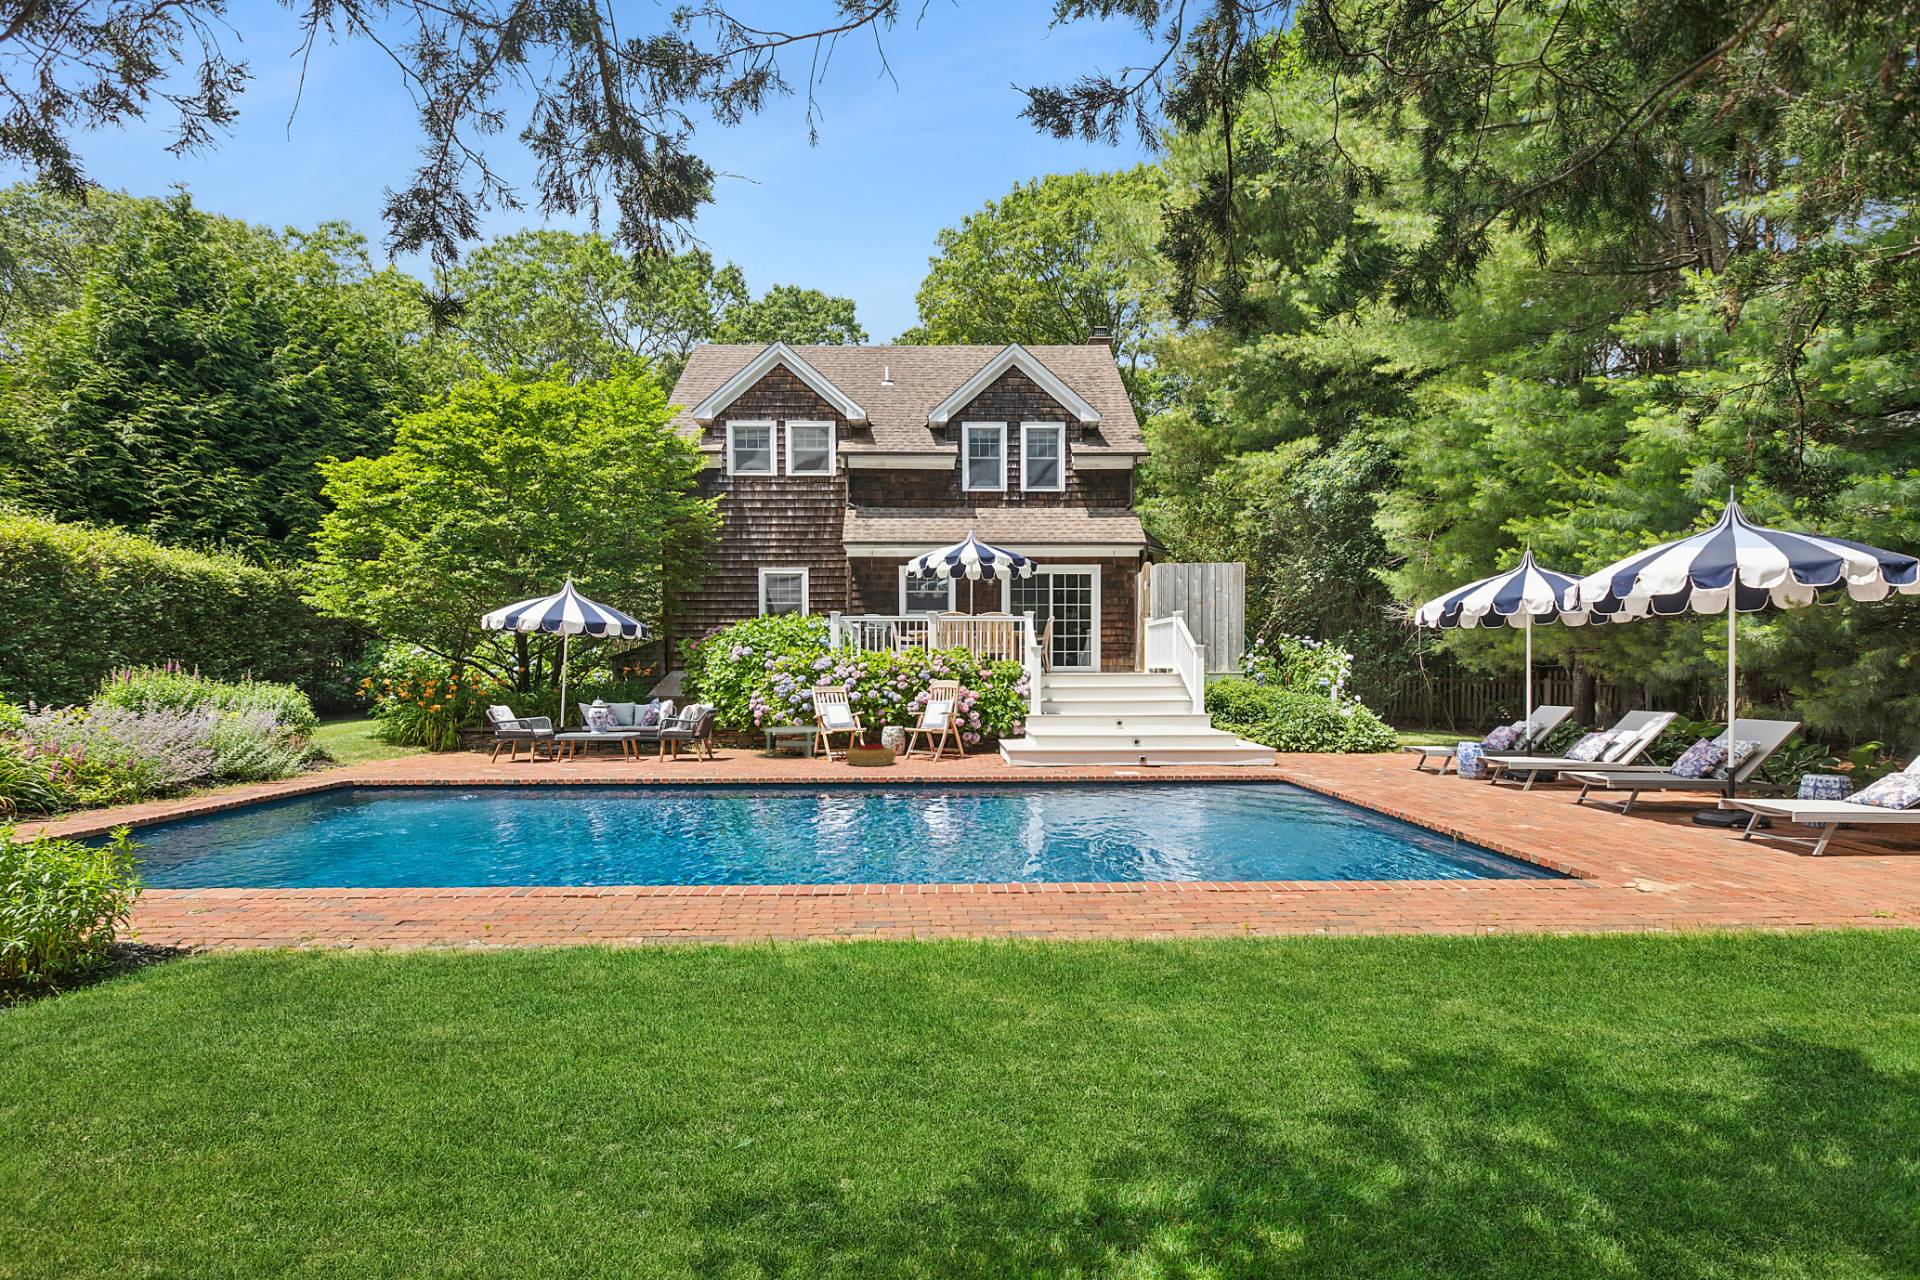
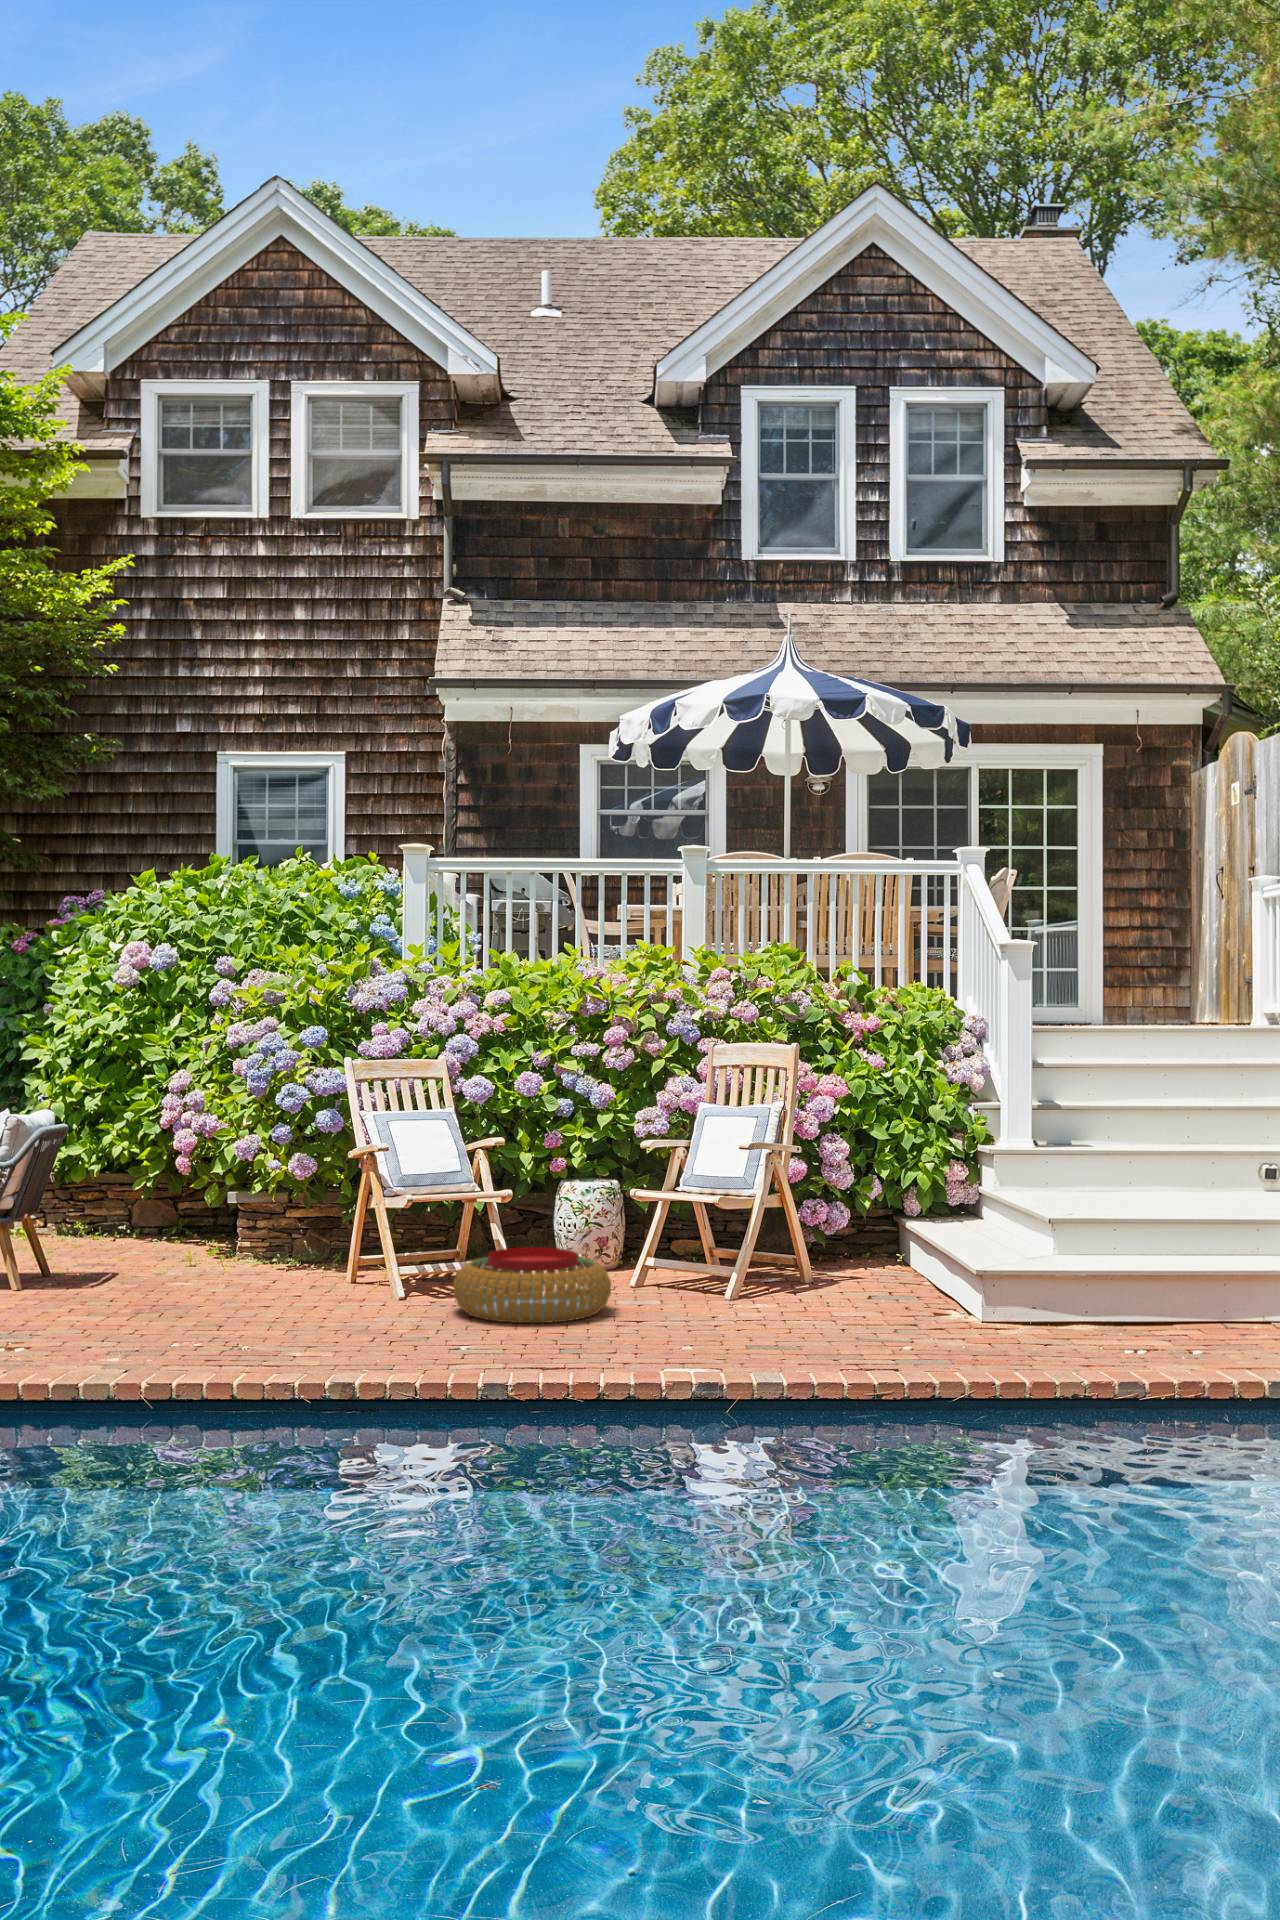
round table: present [764,726,823,758] -> none [193,1179,396,1284]

